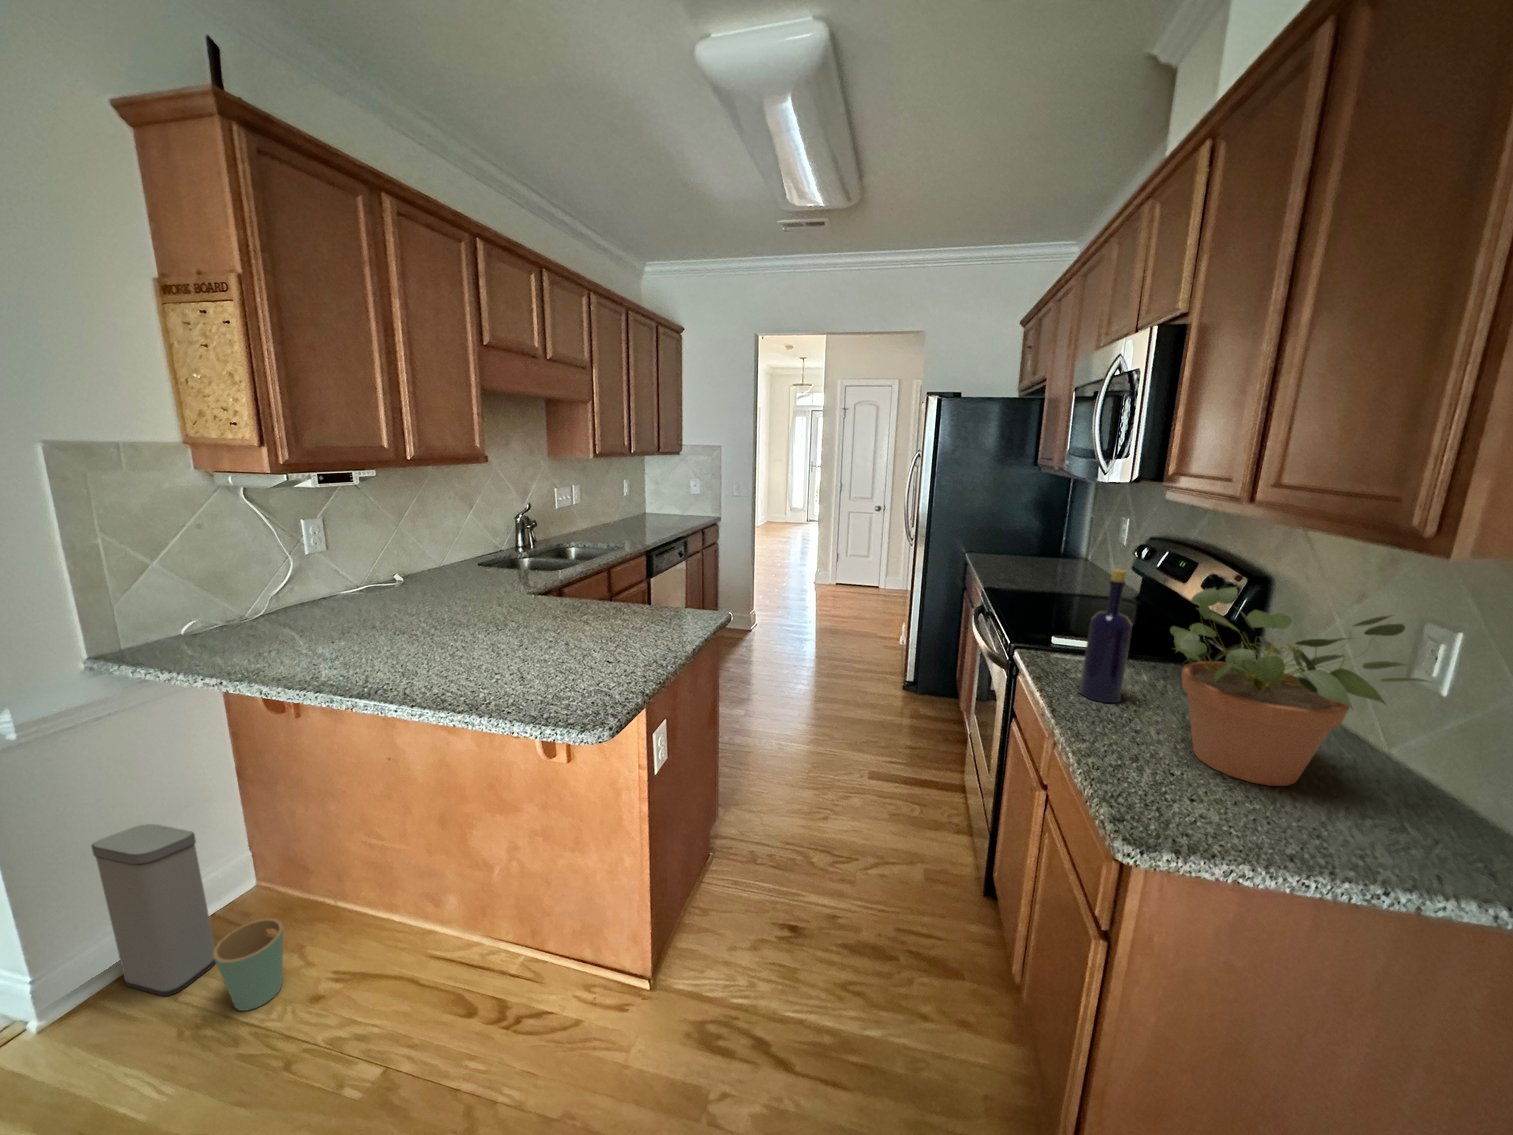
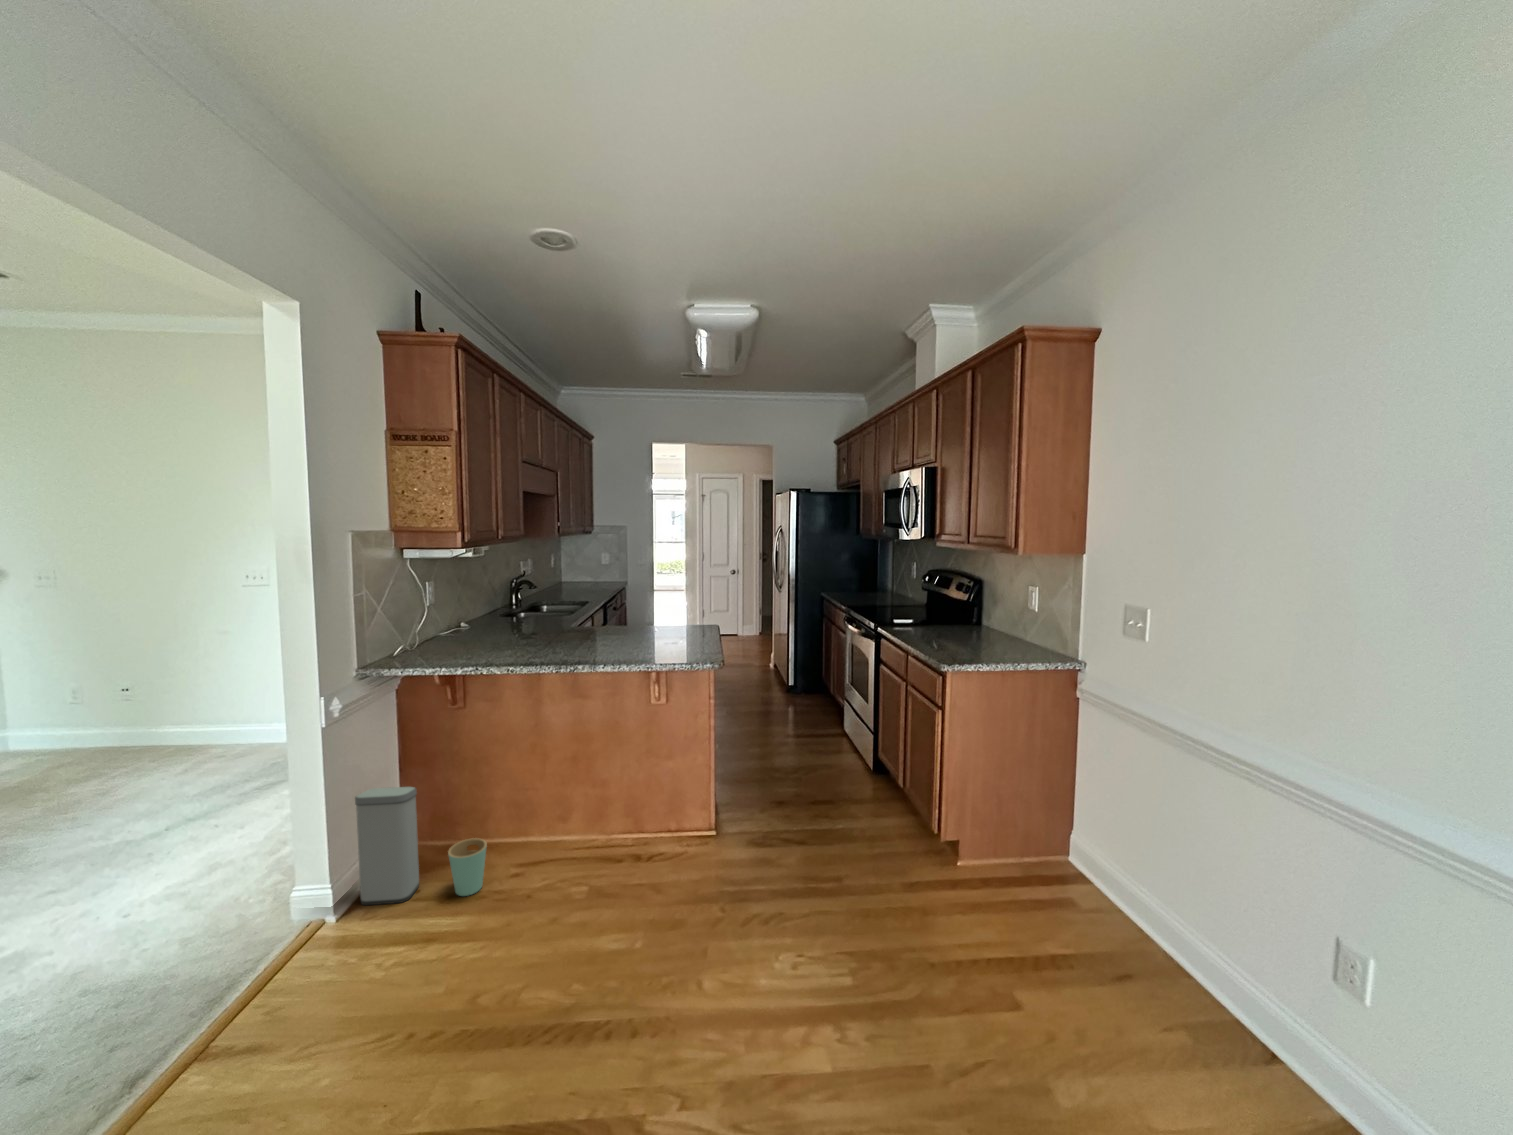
bottle: present [1079,569,1132,703] -> none [914,576,932,638]
potted plant: present [1170,587,1428,786] -> none [948,577,1030,650]

